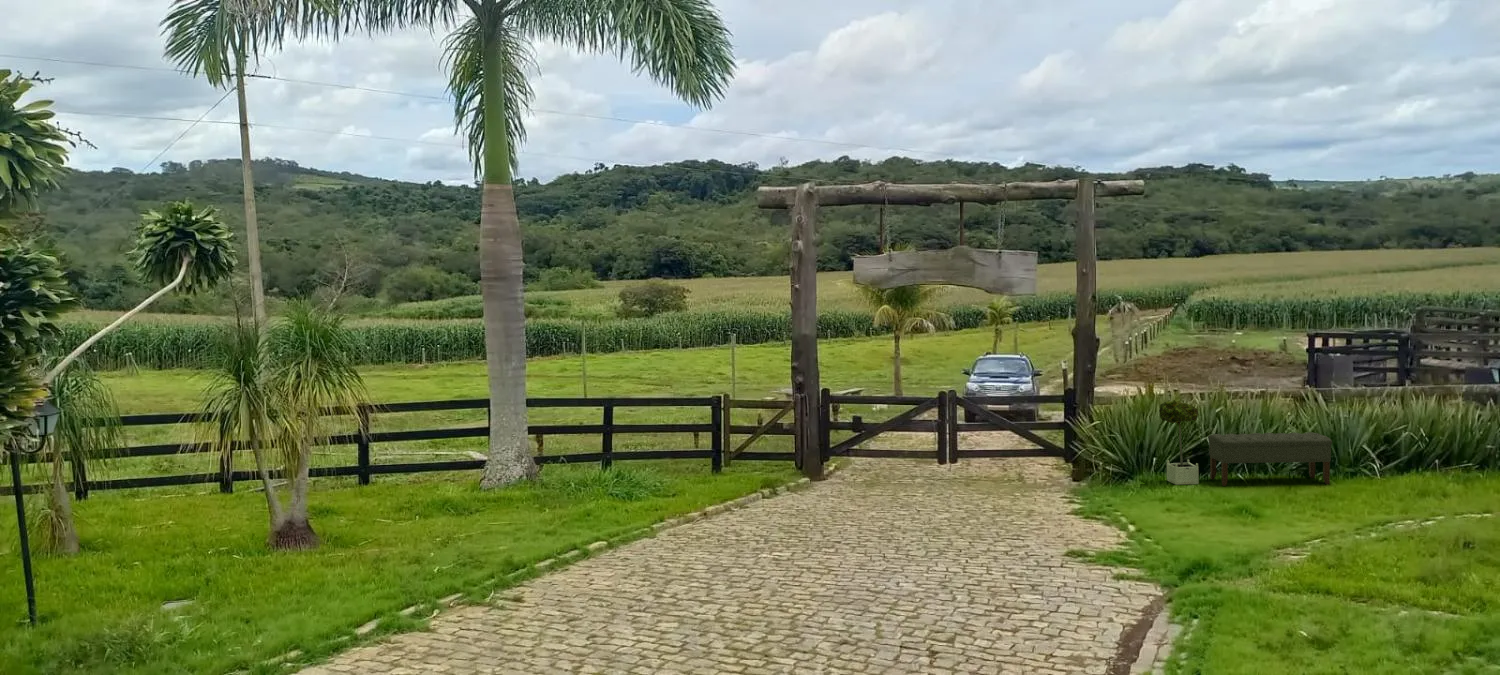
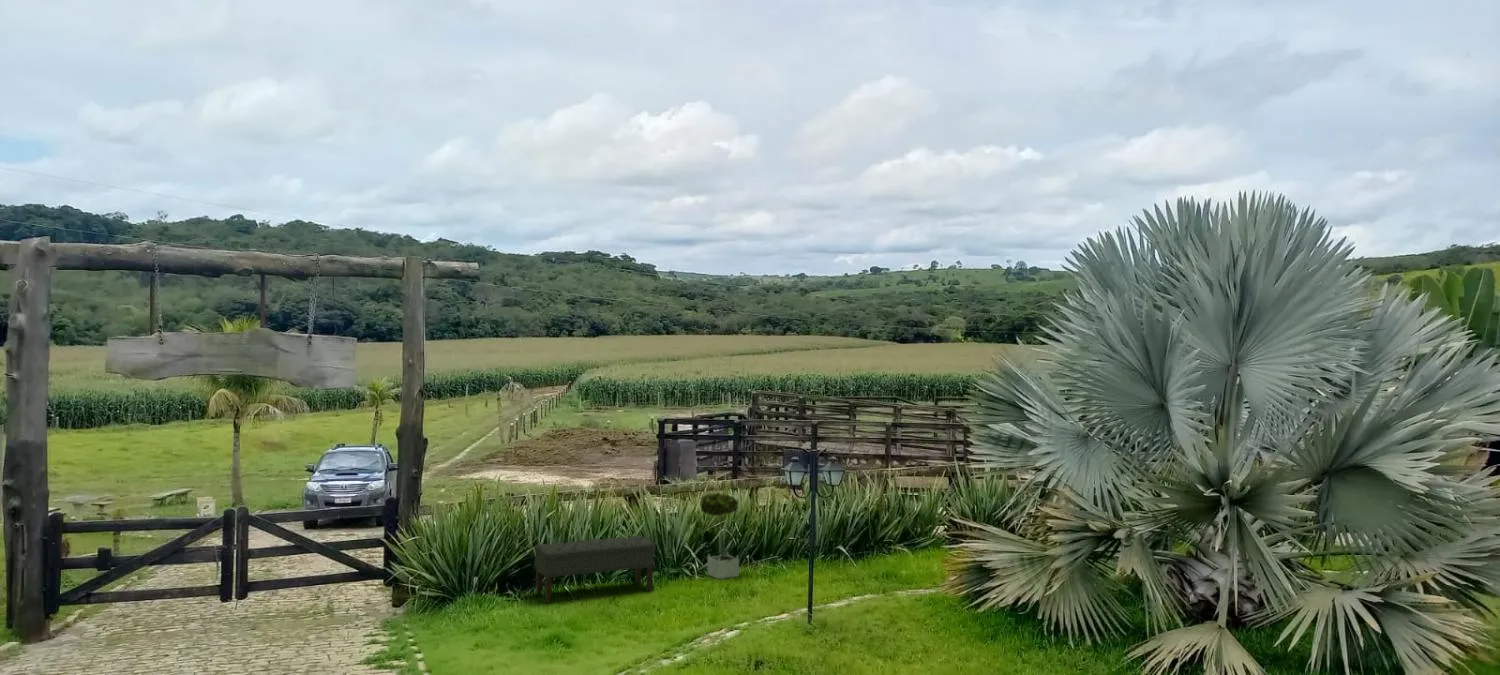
potted tree: present [1159,400,1199,485] -> present [701,493,739,579]

